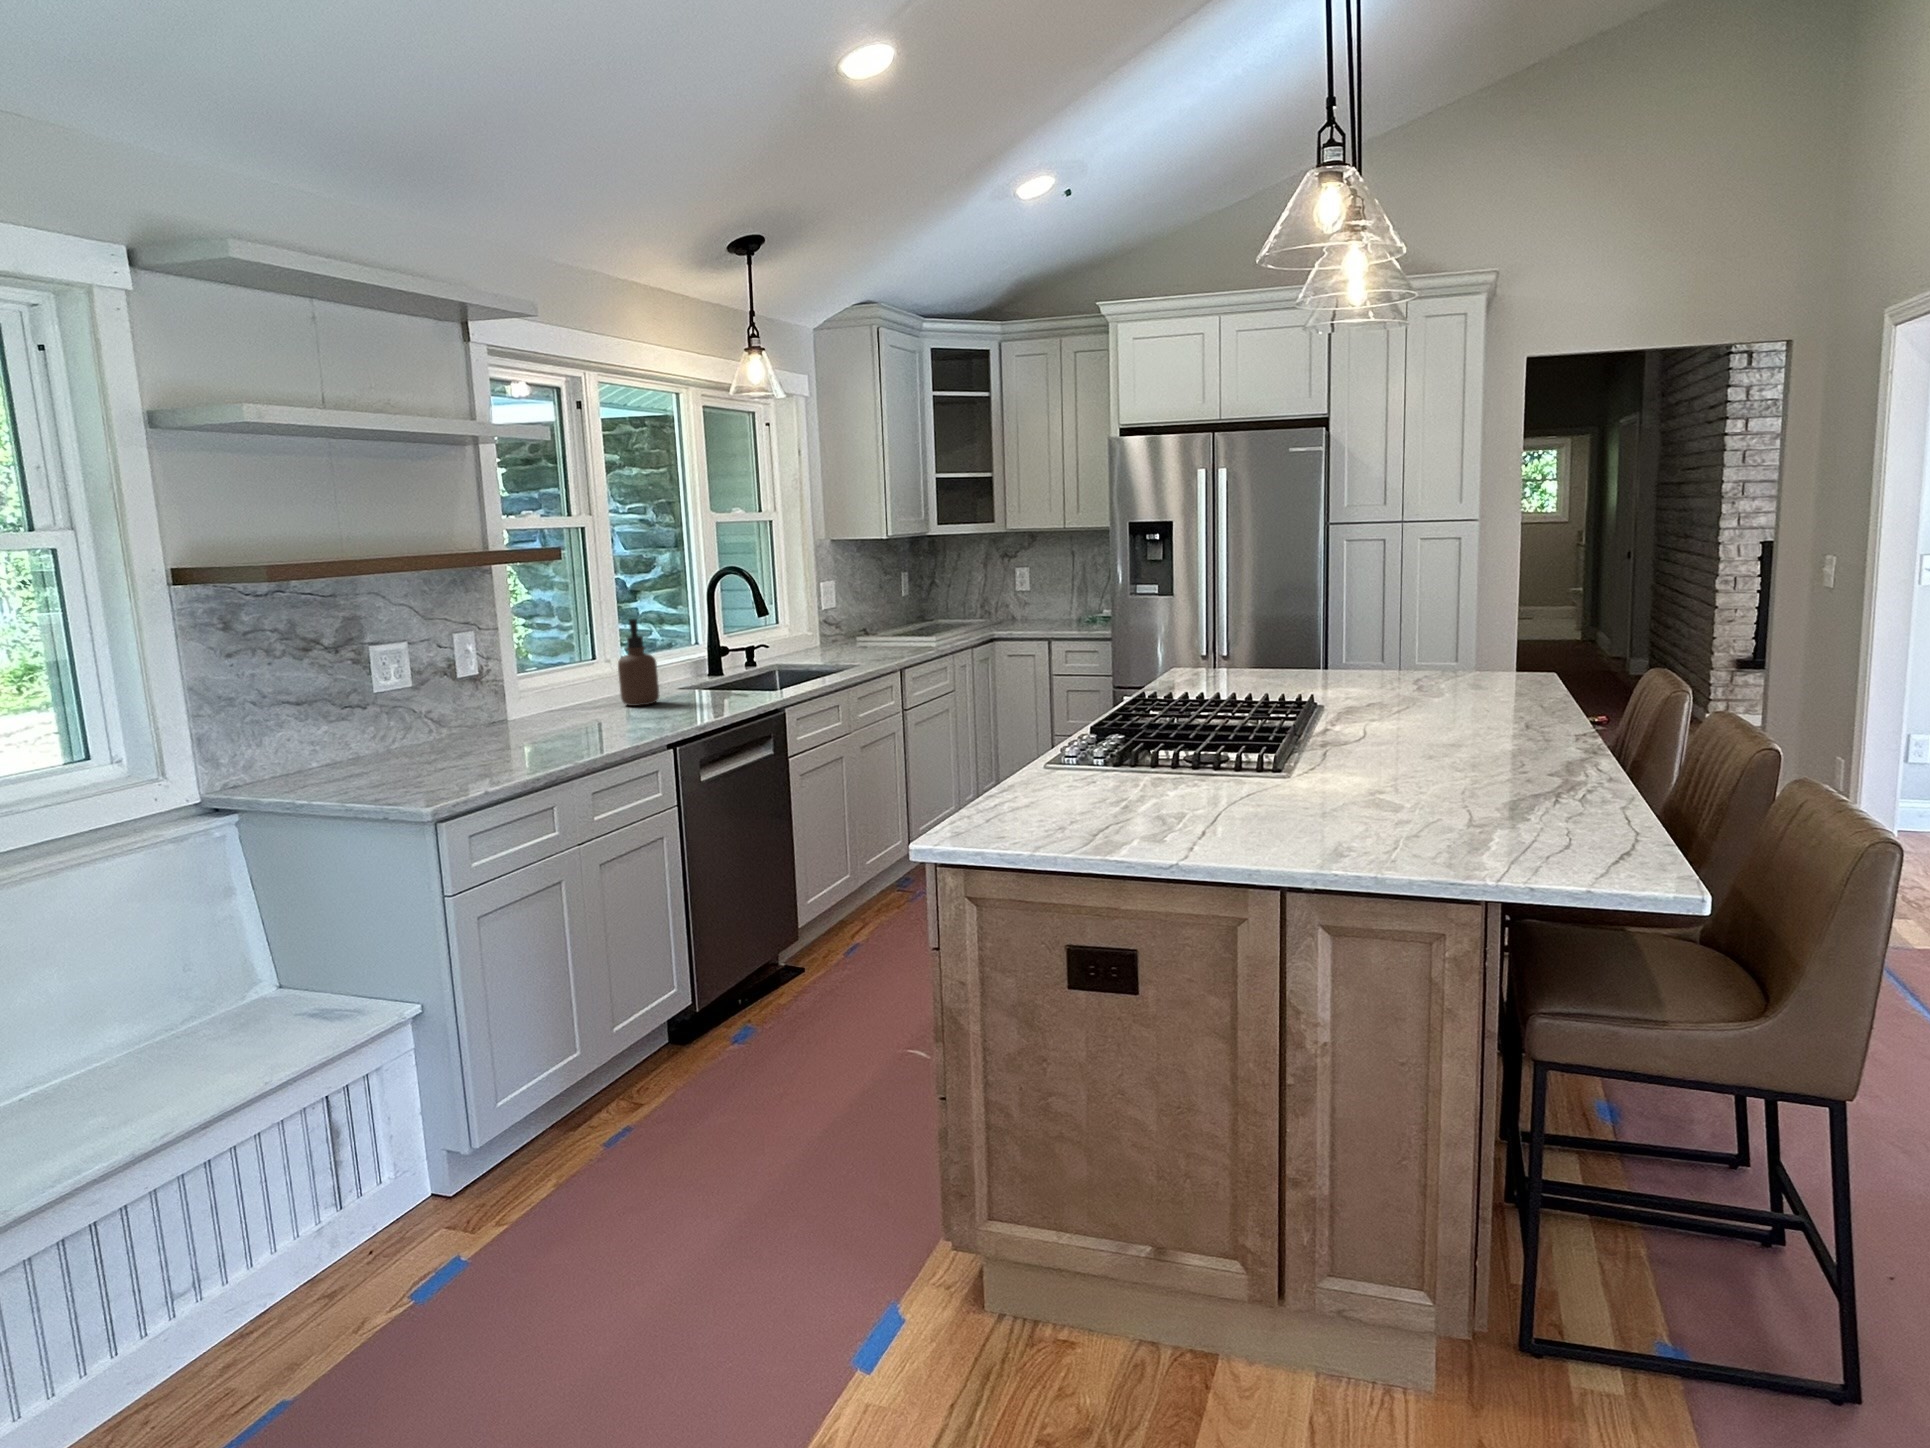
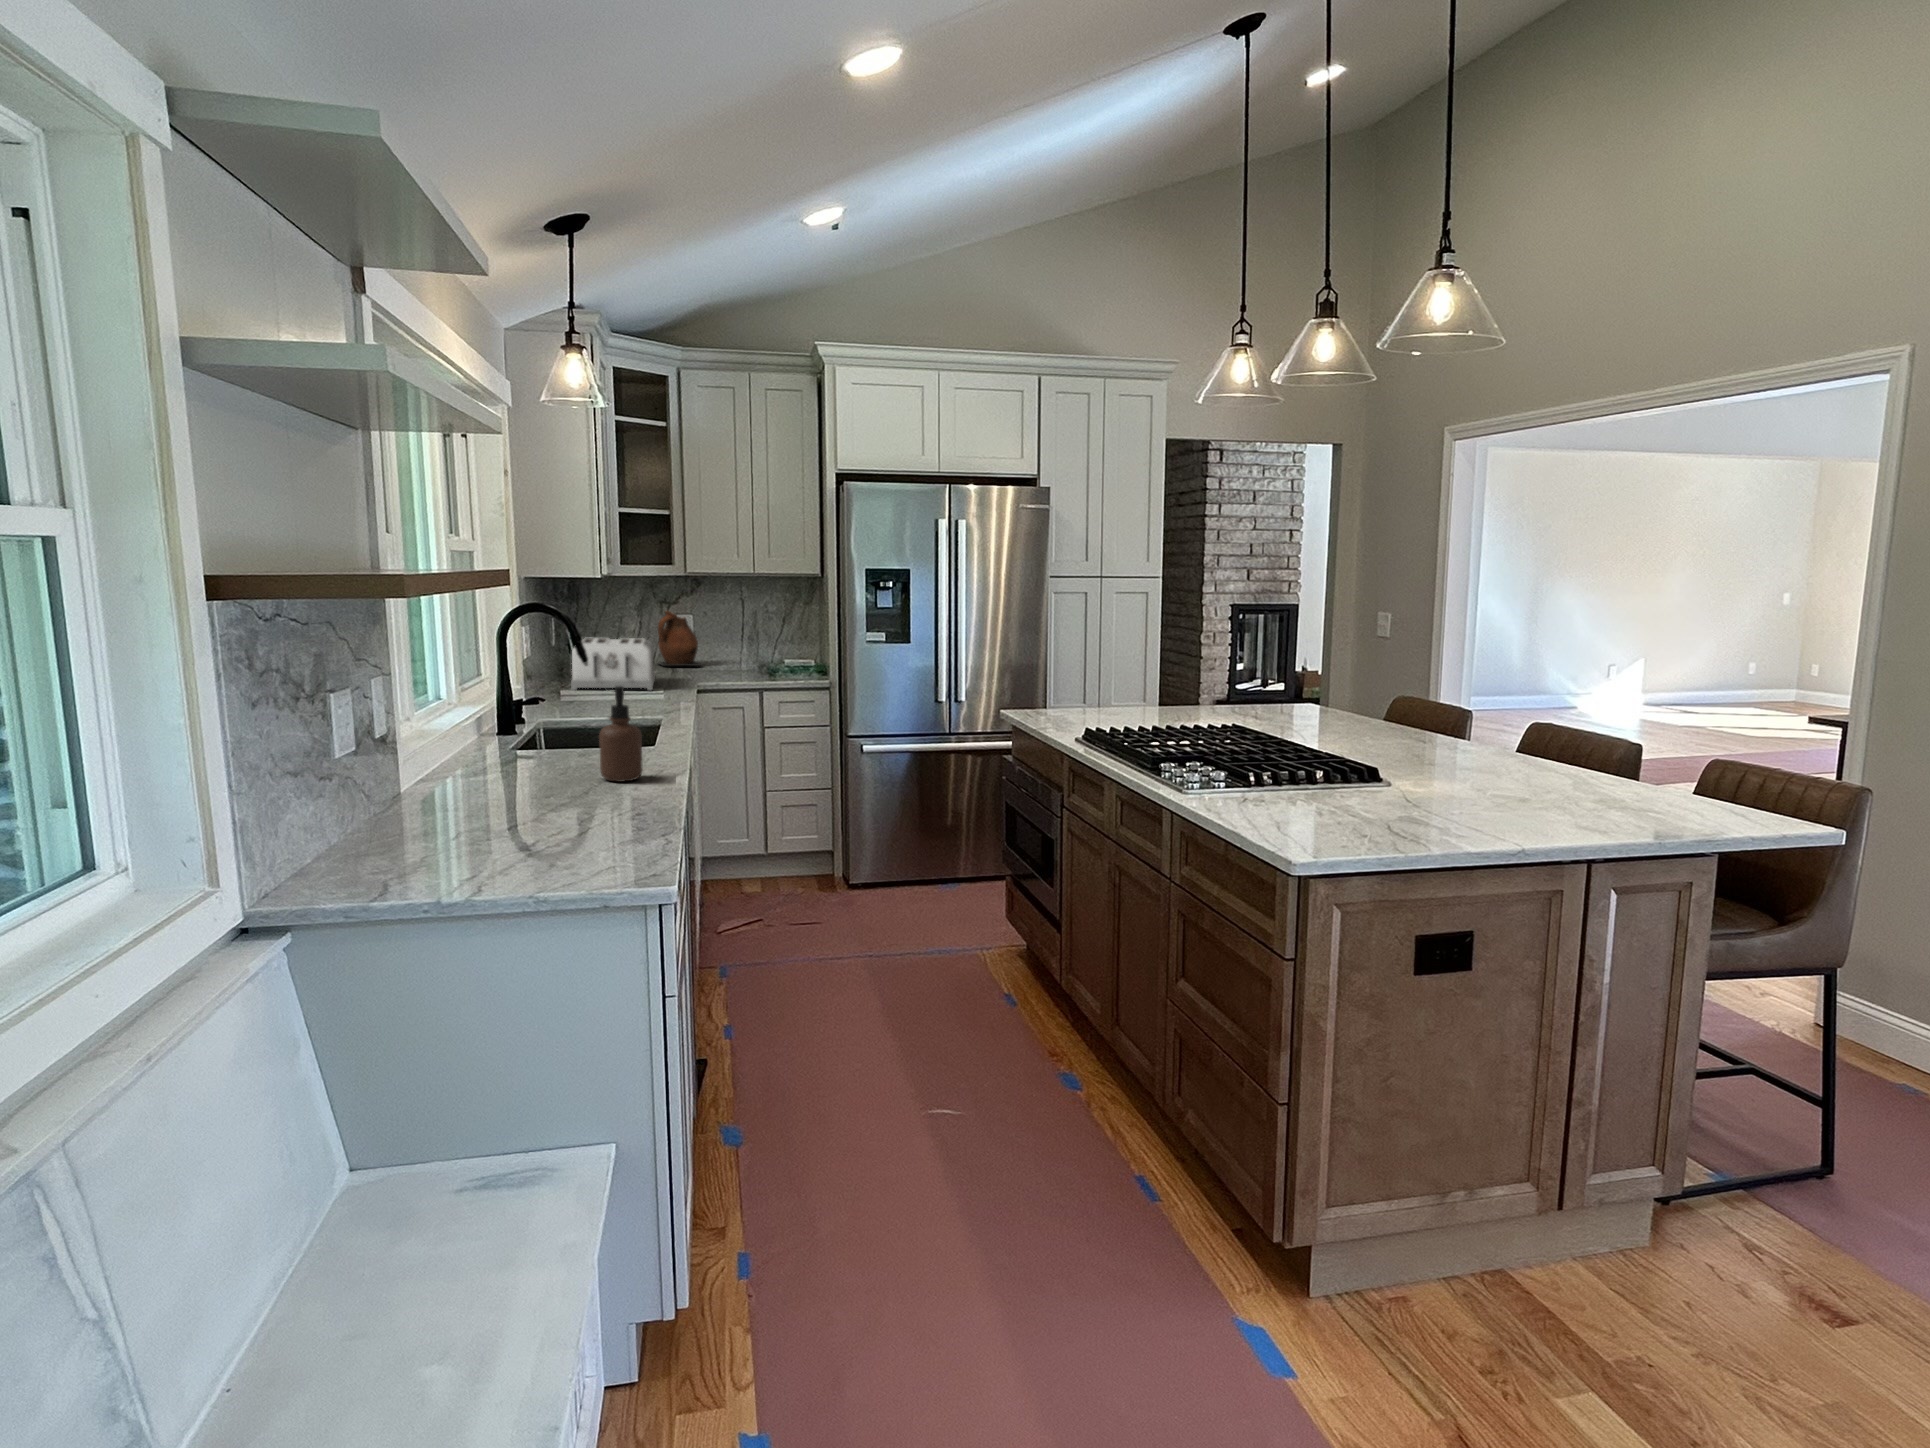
ceramic pitcher: none [1001,570,1049,622] -> present [658,611,701,666]
toaster: none [862,592,957,639] -> present [571,638,655,690]

